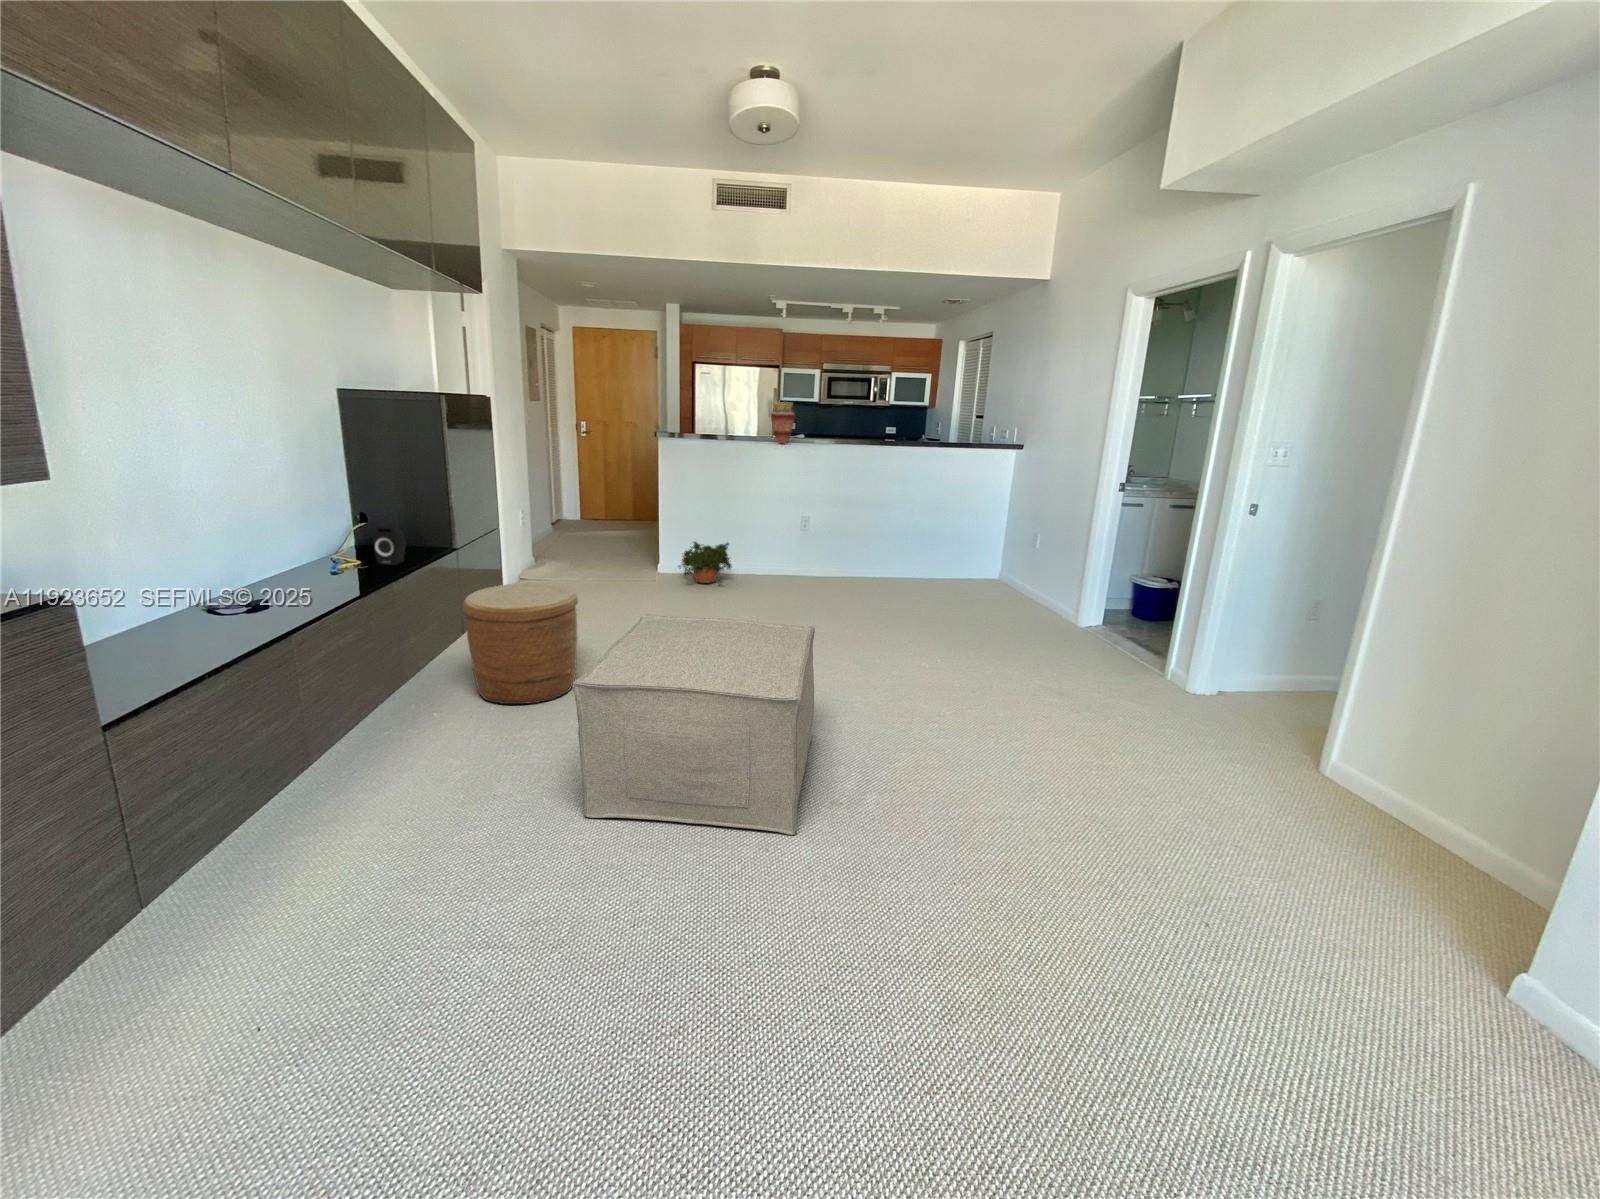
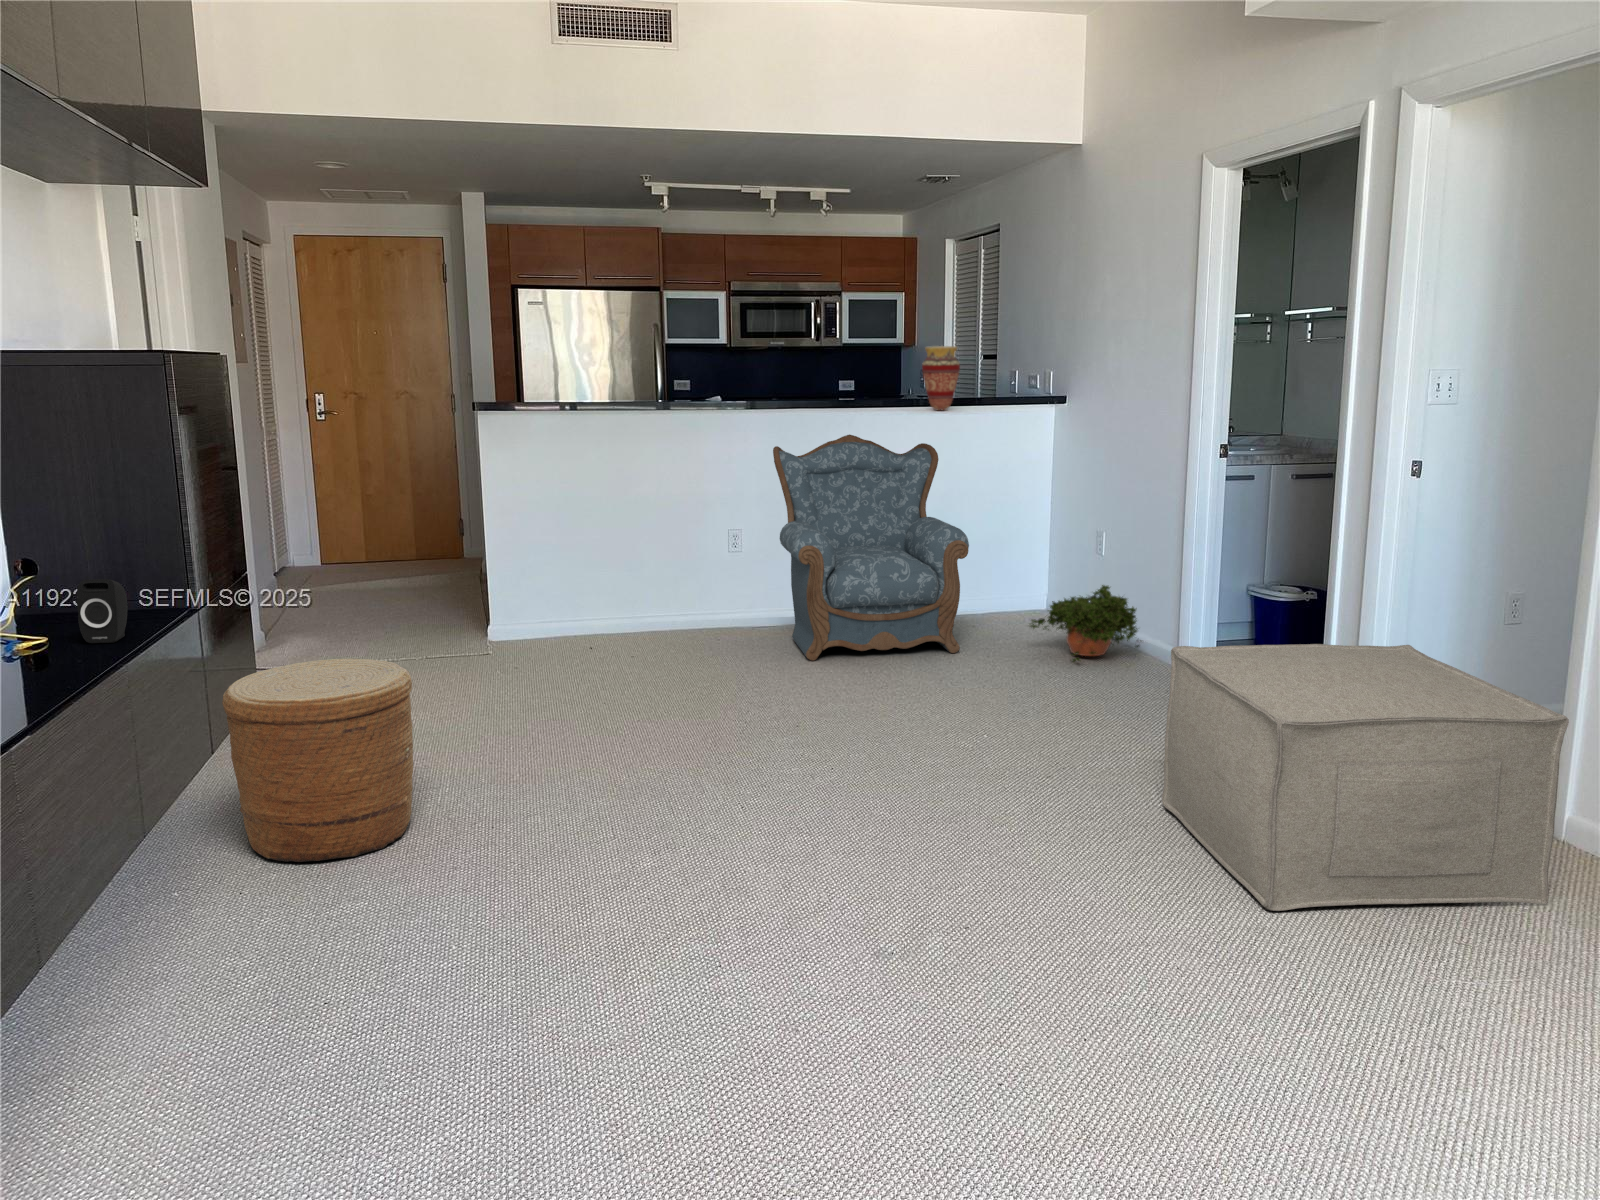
vase: present [771,402,795,444] -> present [922,346,960,410]
armchair: none [832,462,947,602] -> present [773,435,969,661]
potted plant: present [679,542,732,583] -> present [1030,585,1139,662]
ottoman: present [573,614,815,835] -> present [1162,644,1569,911]

